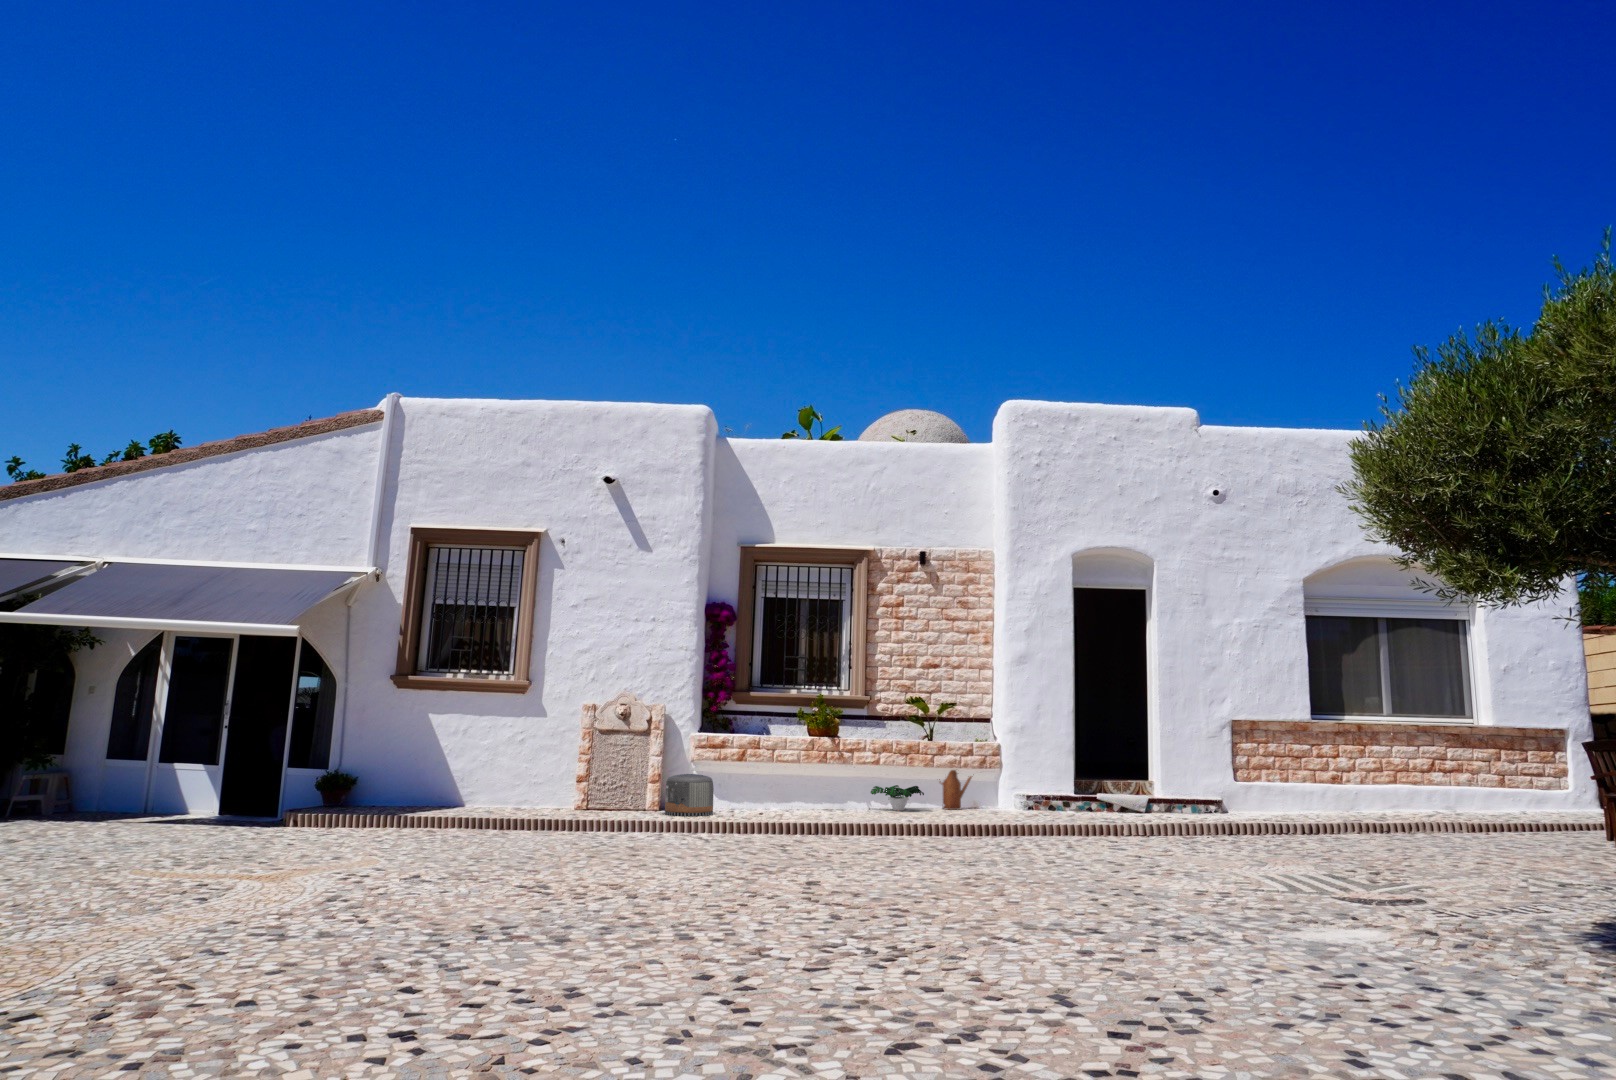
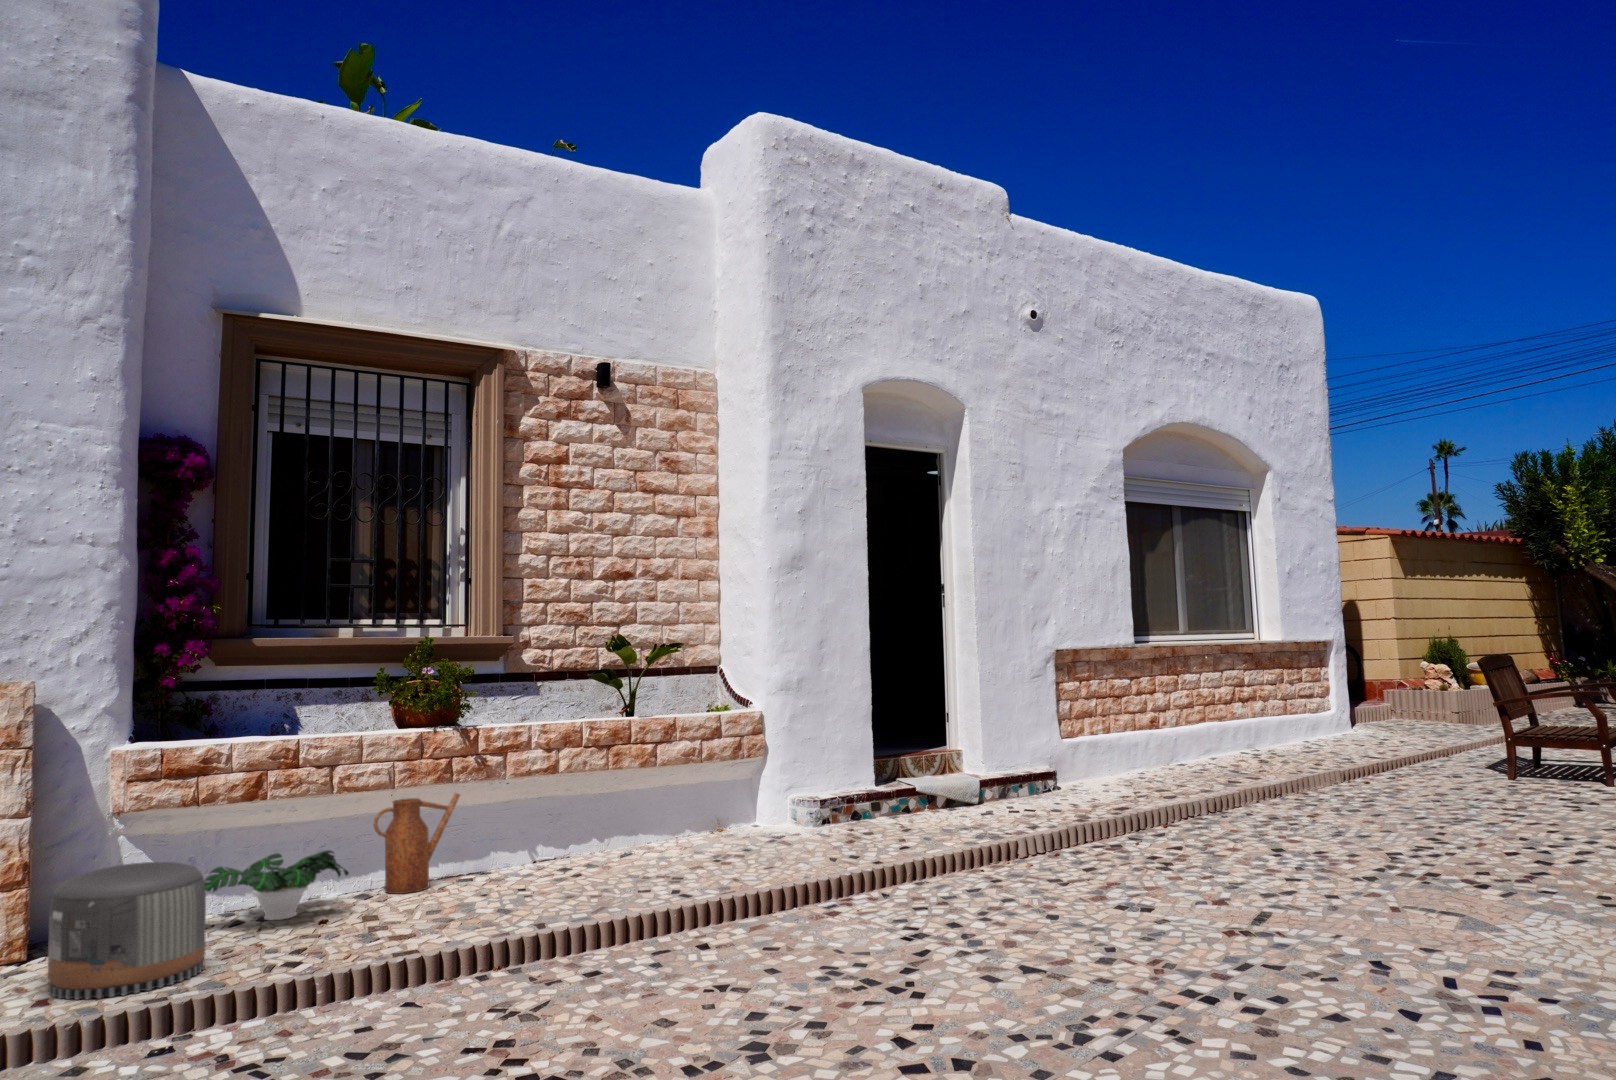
watering can: present [939,770,972,810] -> present [374,793,460,894]
potted plant: present [871,785,924,810] -> present [204,850,349,920]

